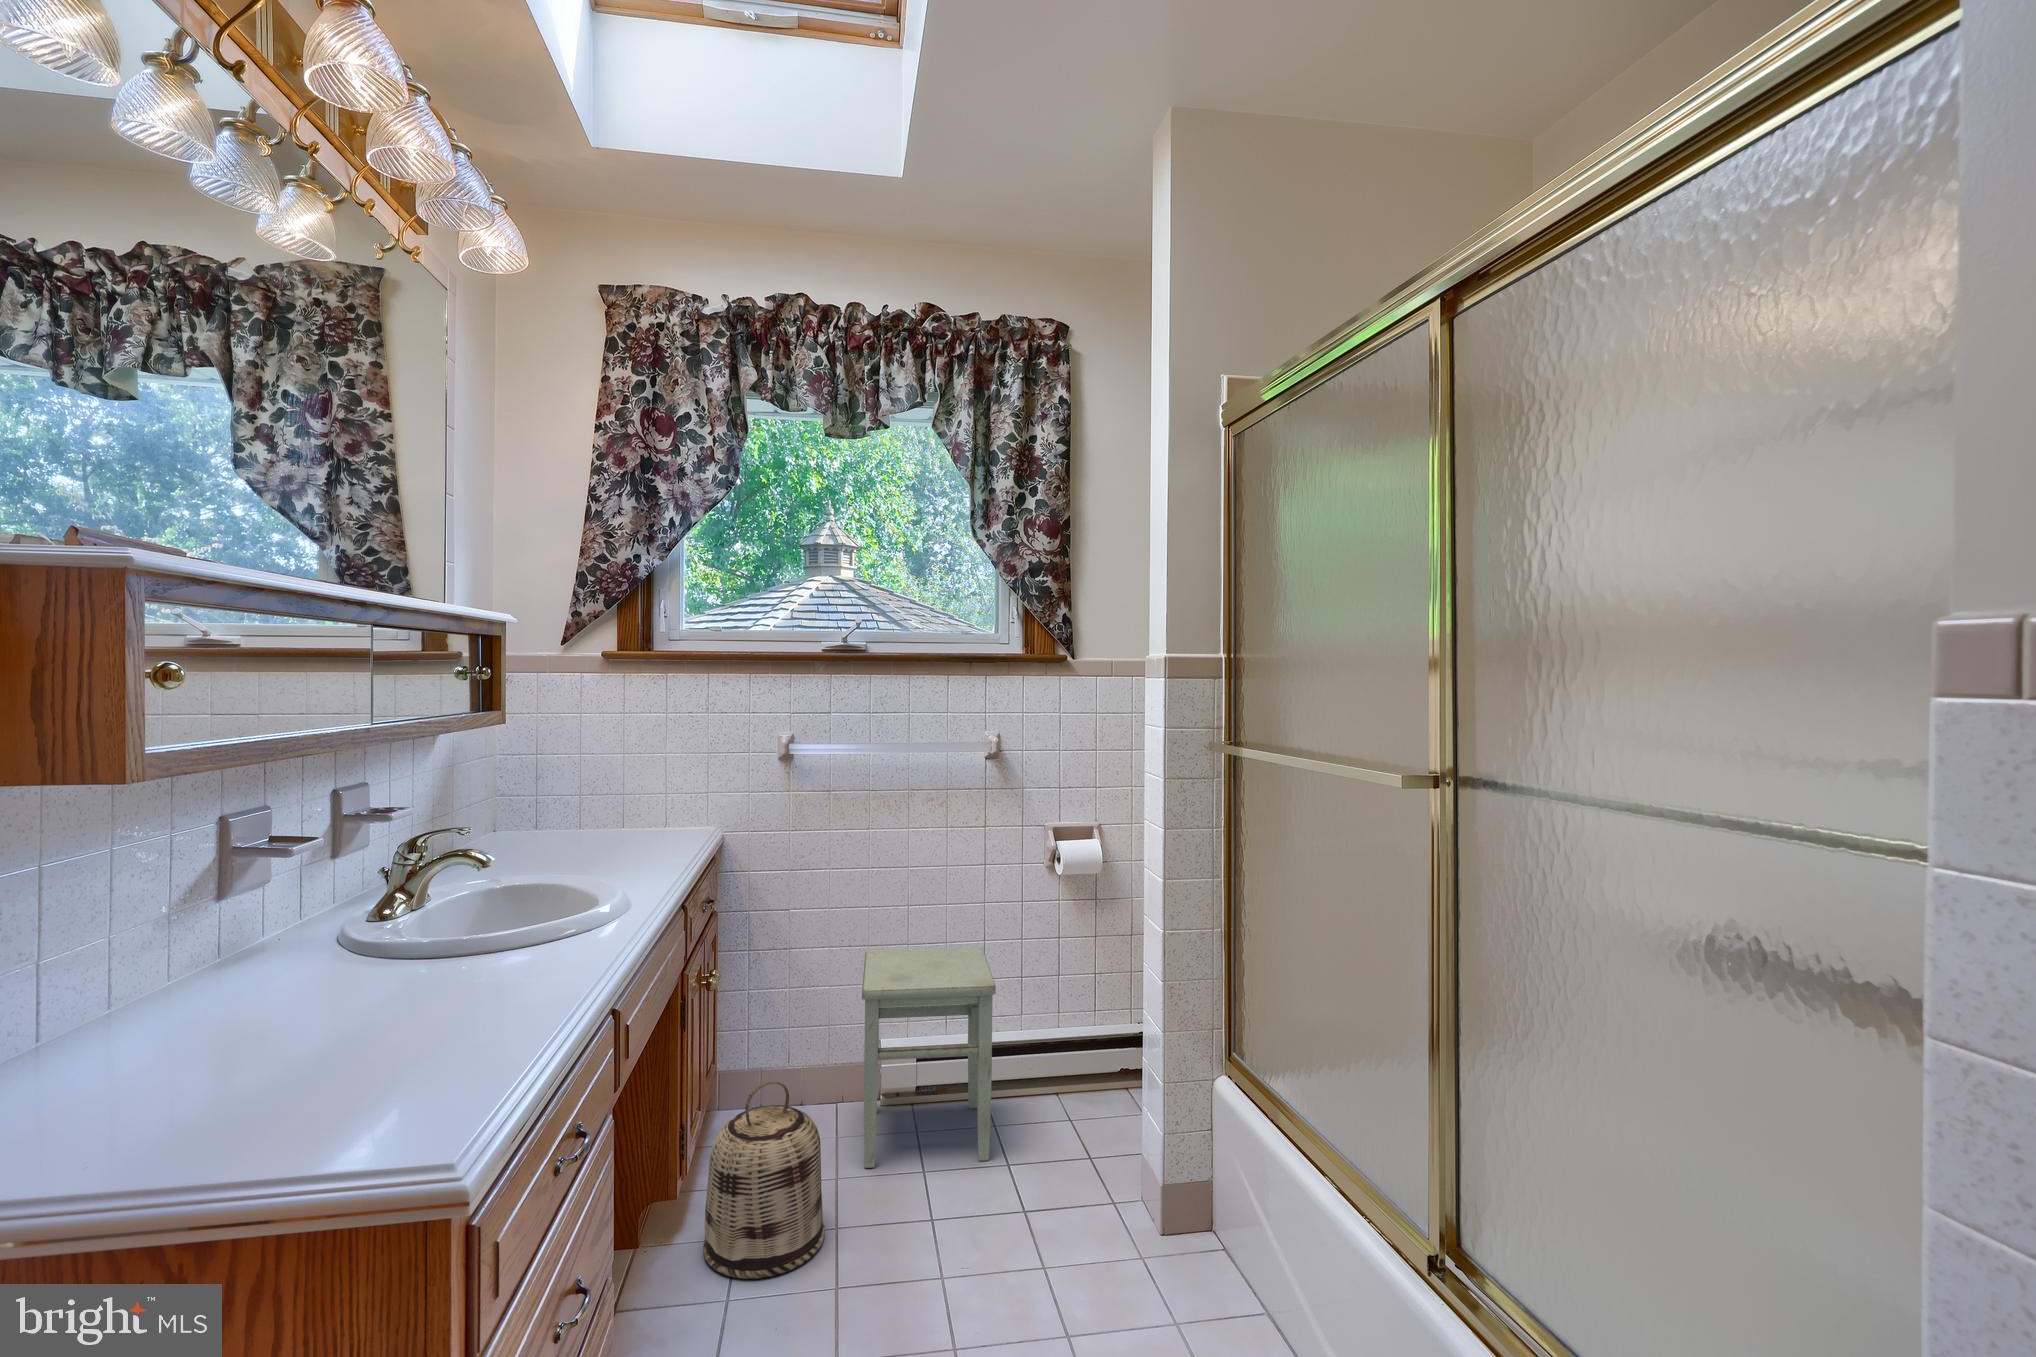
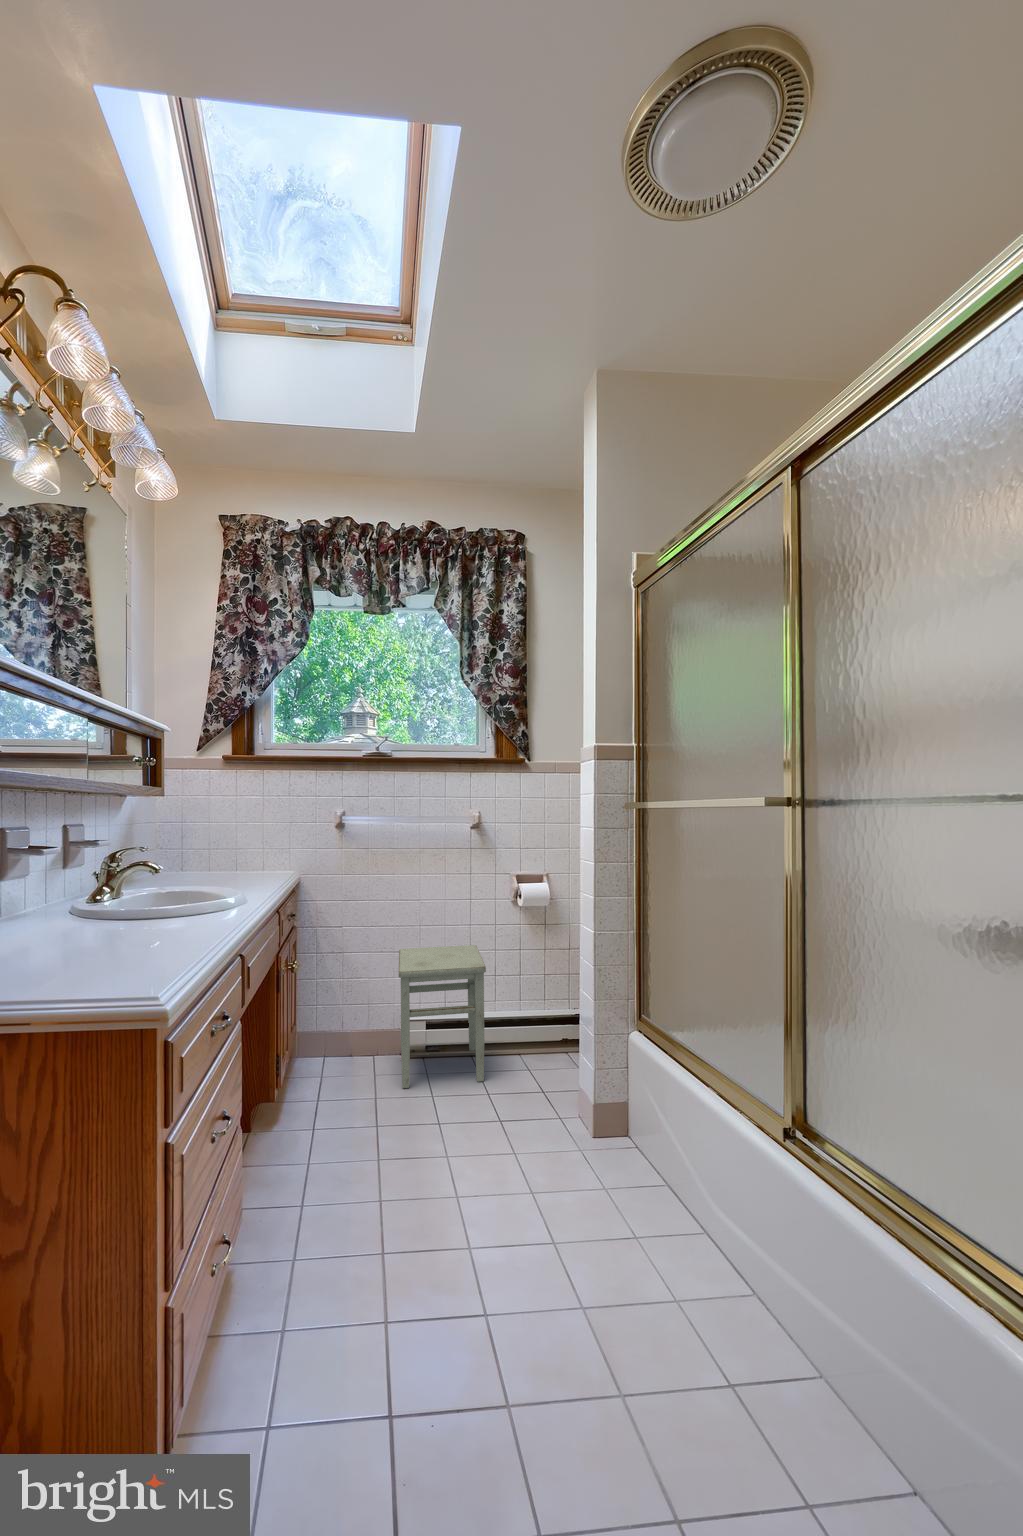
basket: present [703,1081,825,1279] -> none [300,1029,379,1155]

